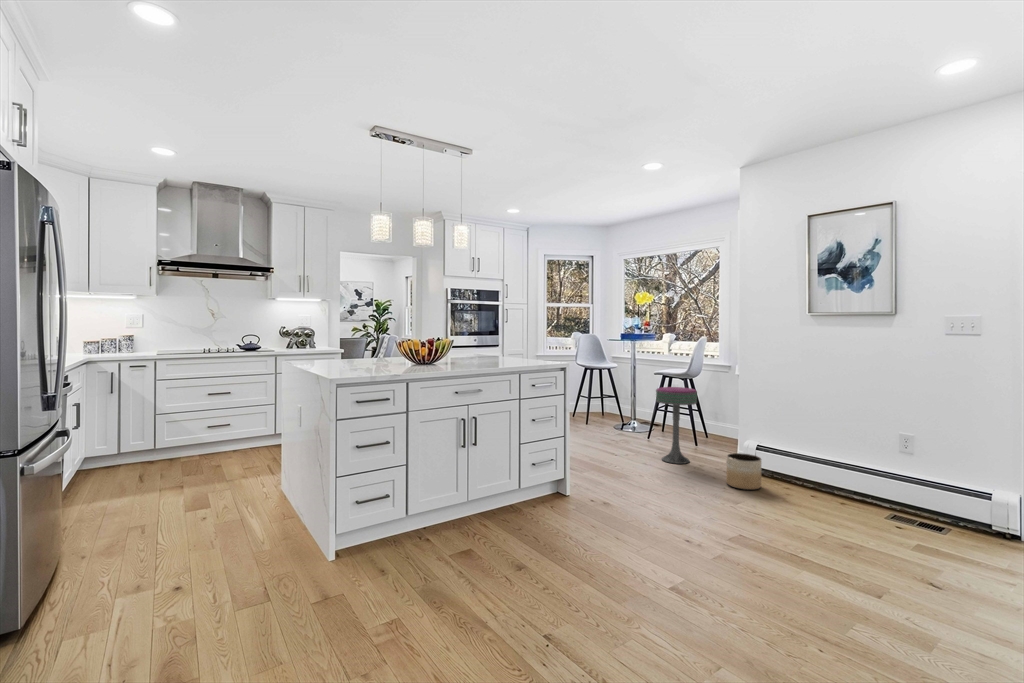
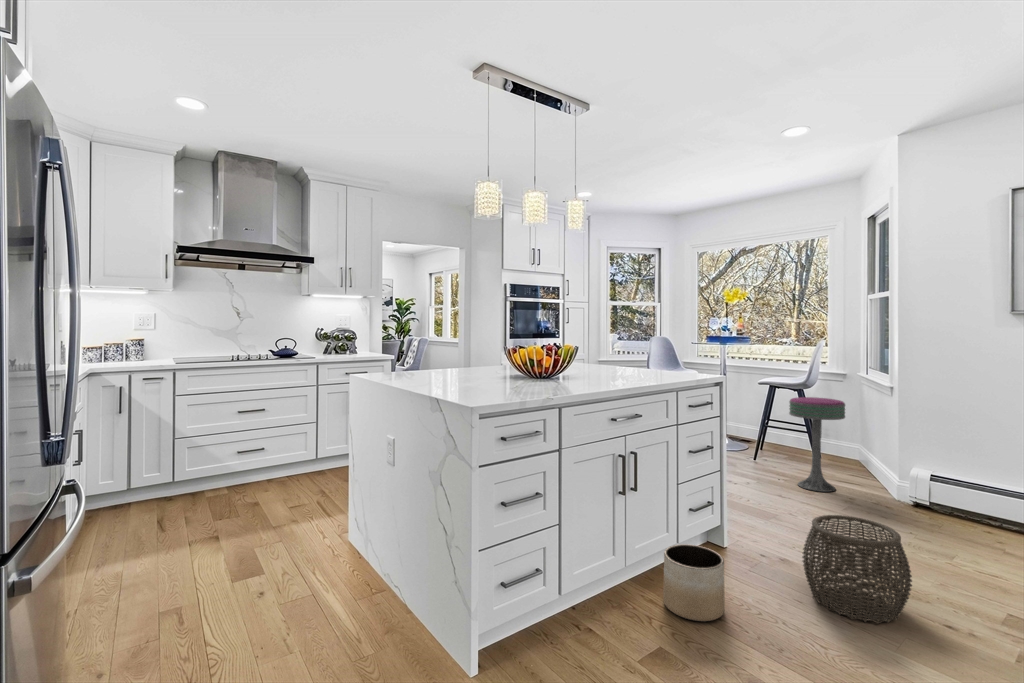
planter: present [726,453,761,490] -> present [663,544,725,622]
woven basket: none [588,470,654,542] -> present [802,515,912,623]

